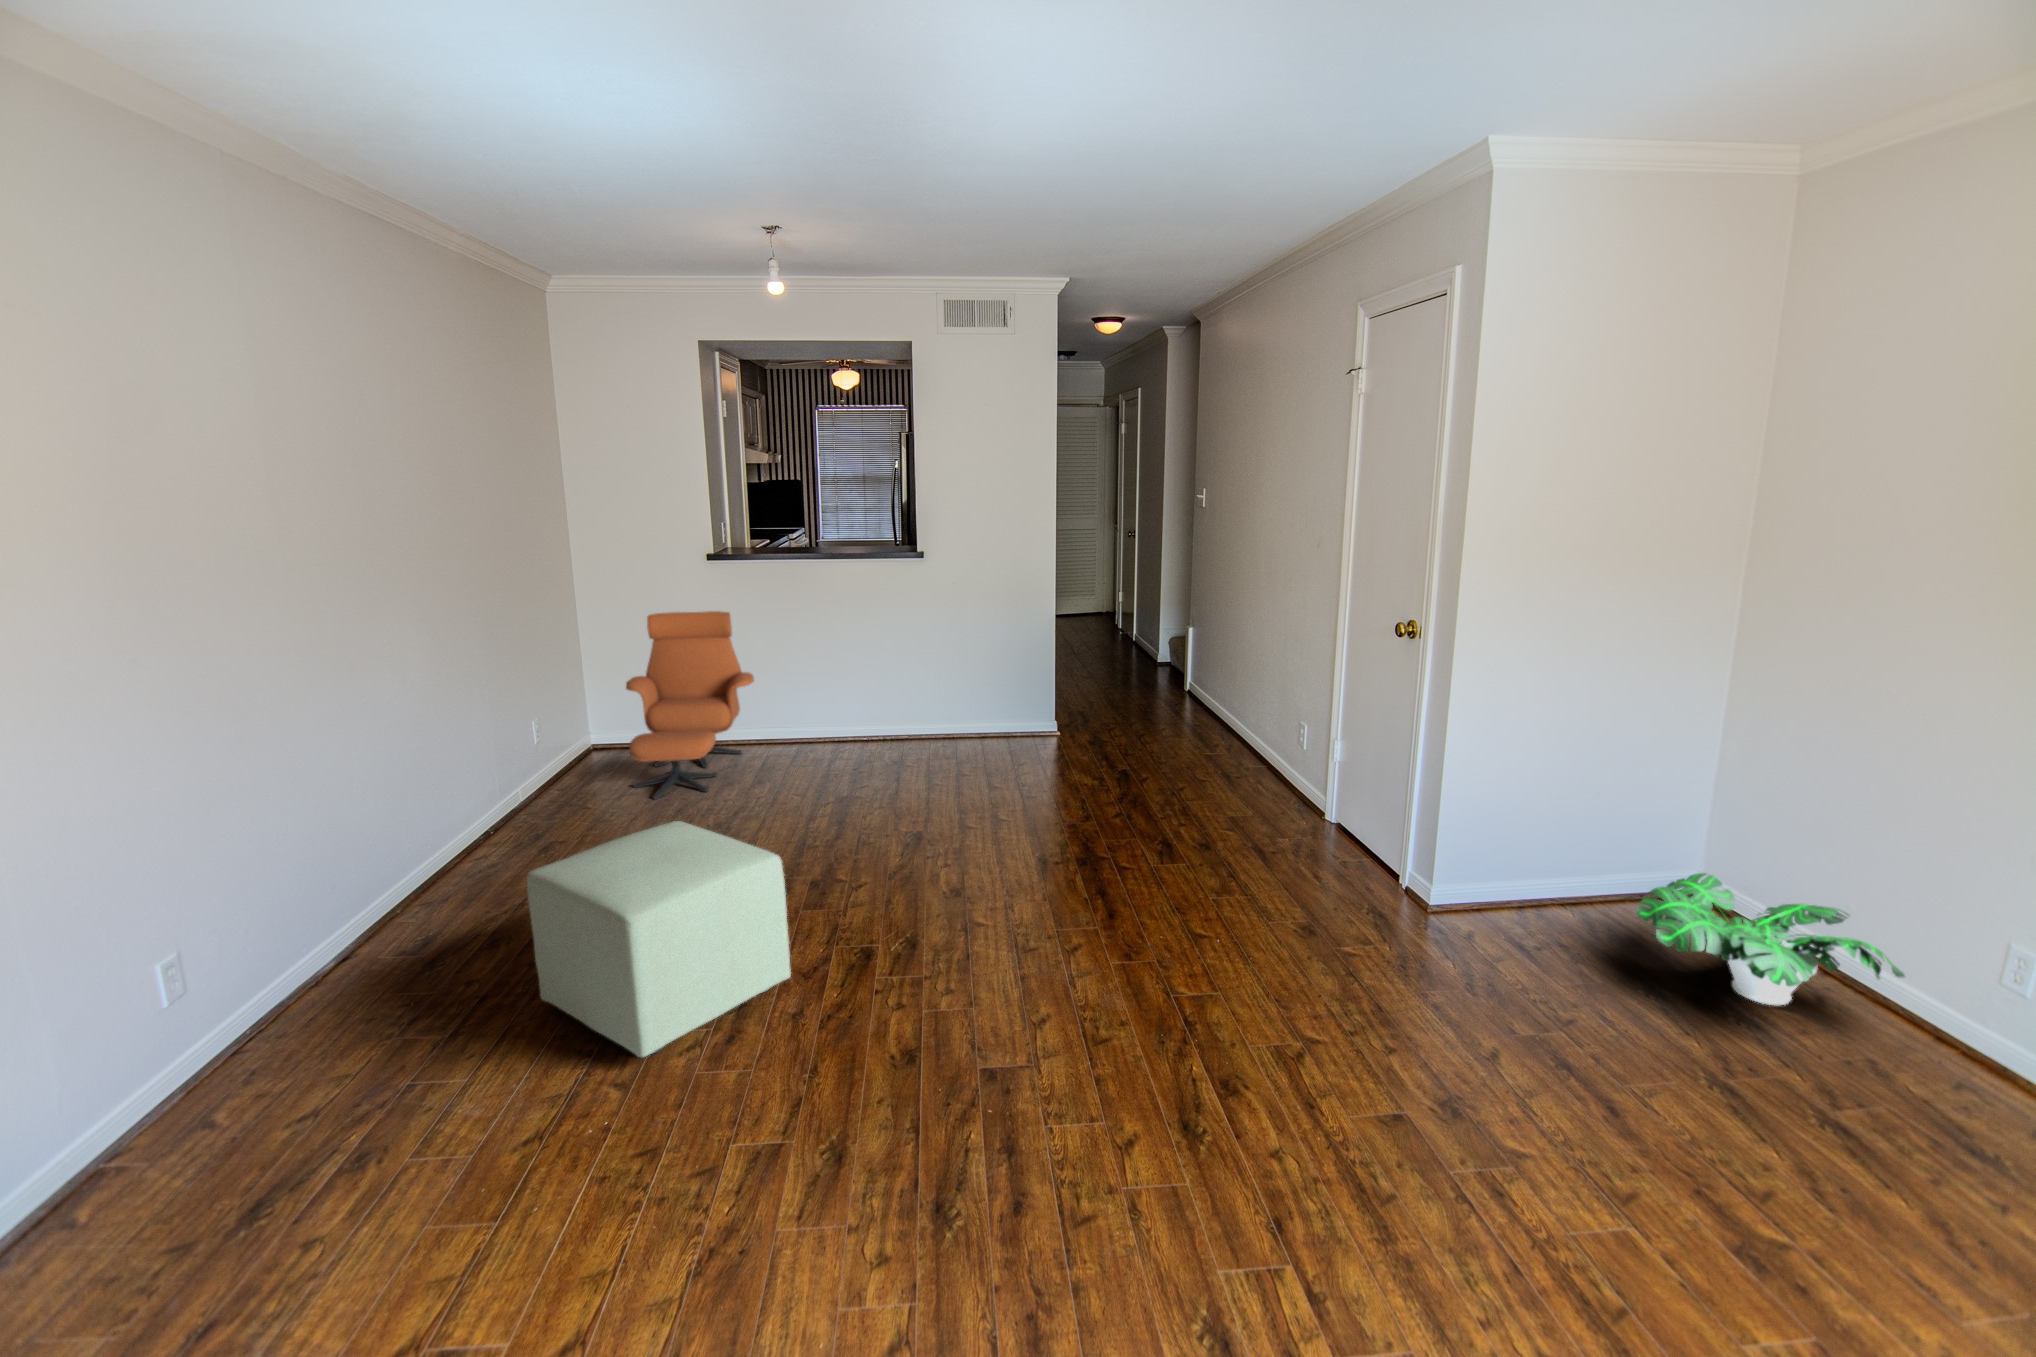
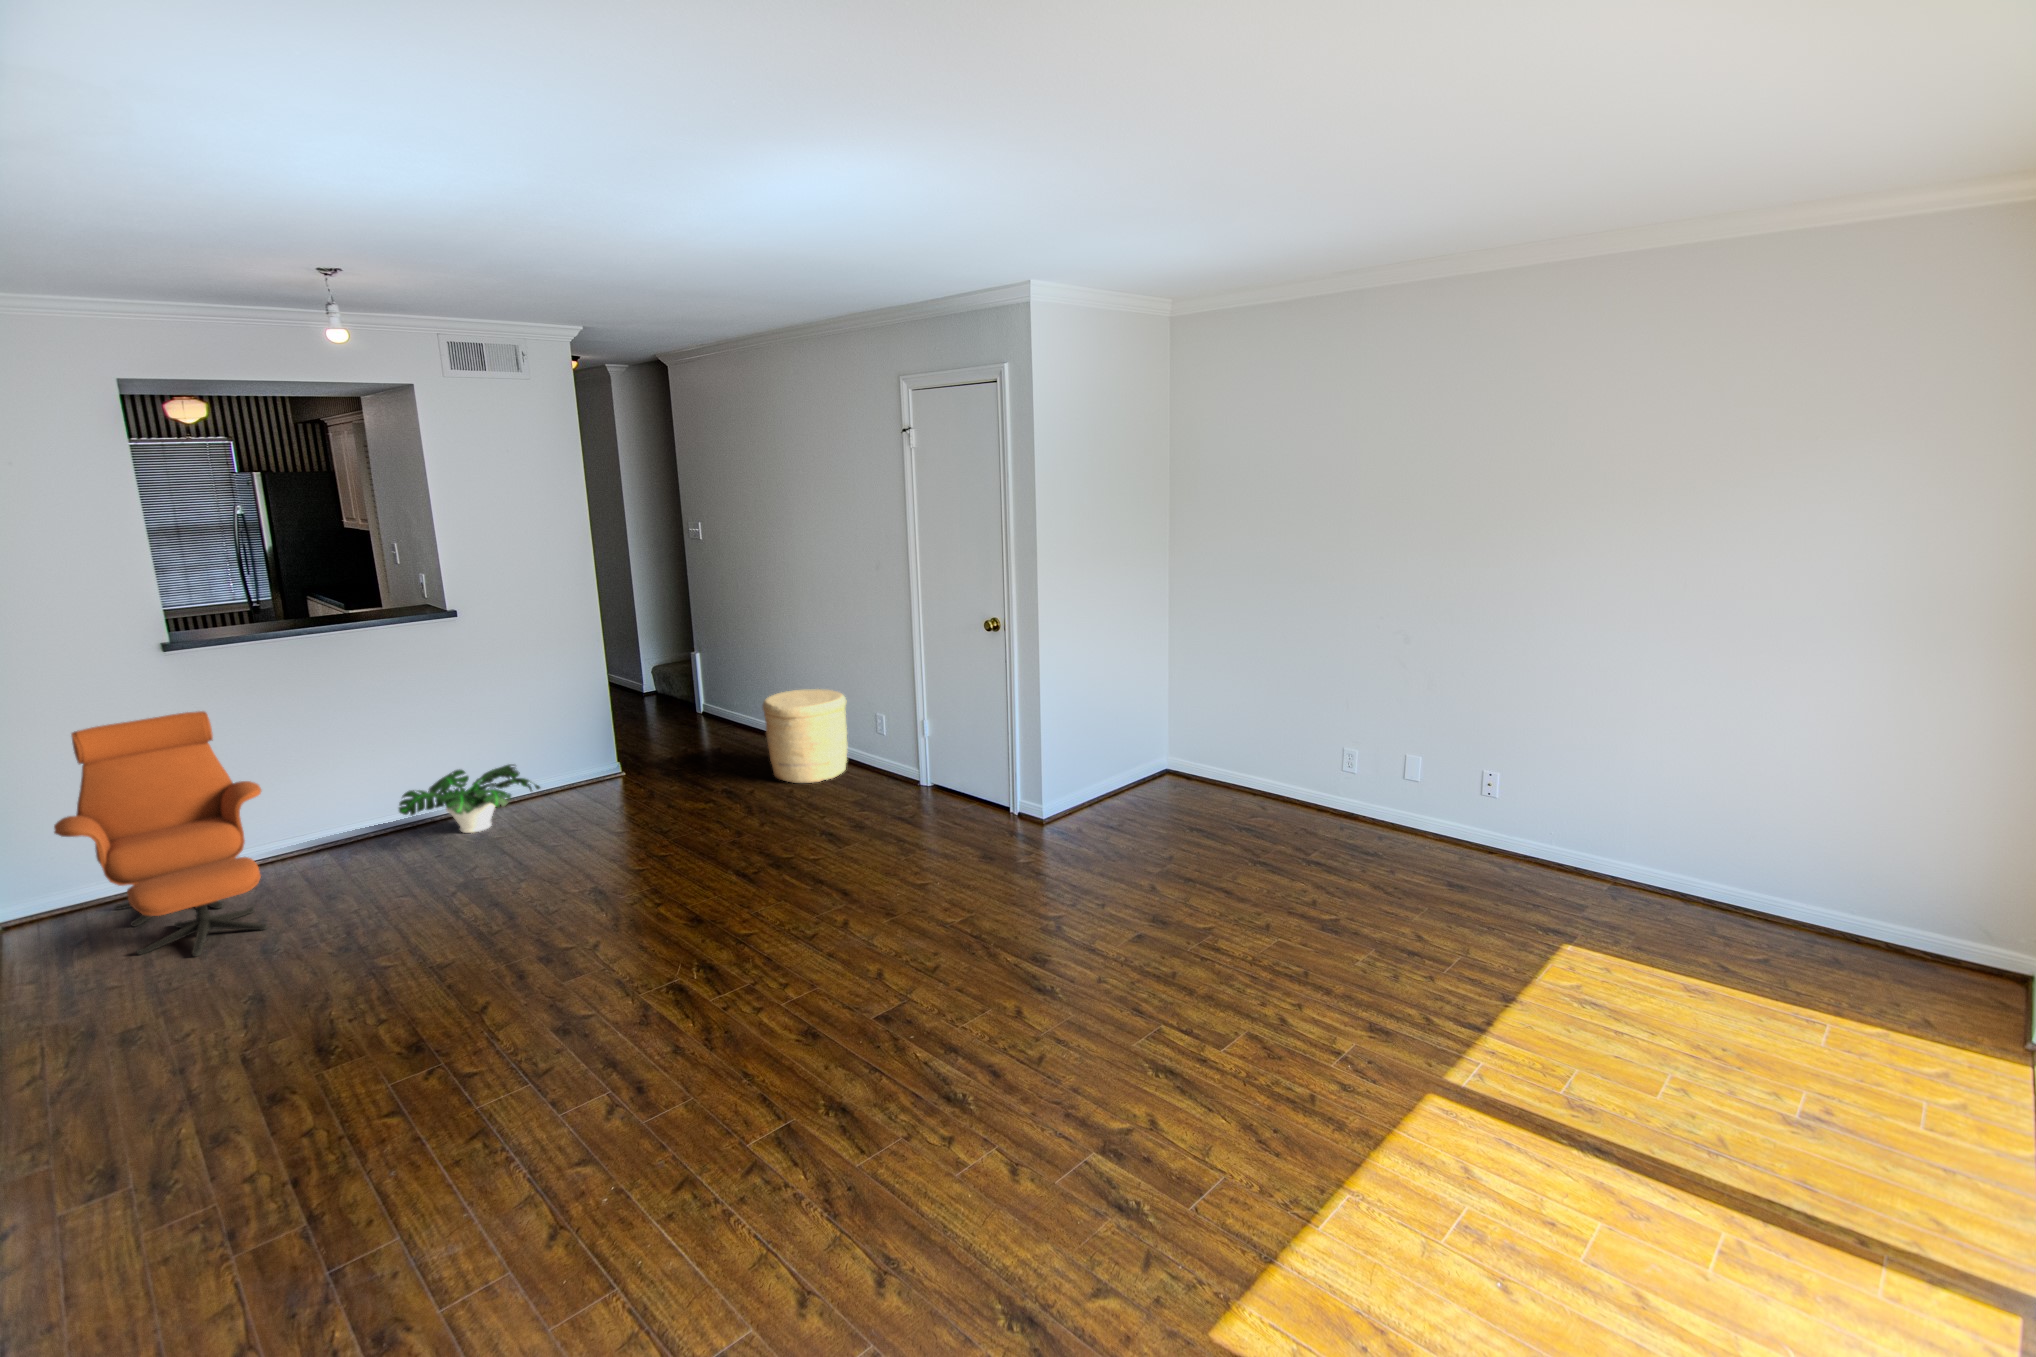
woven basket: none [1179,677,1274,784] -> present [762,689,847,783]
ottoman: present [527,821,791,1058] -> none [361,911,644,1150]
potted plant: present [1636,873,1905,1005] -> present [399,764,540,833]

